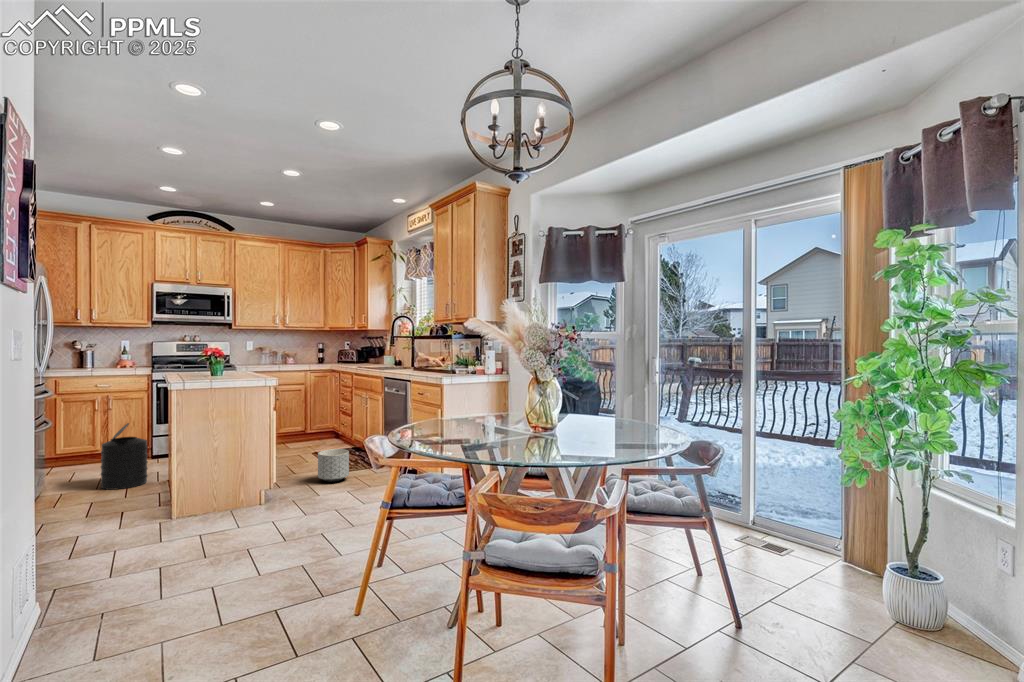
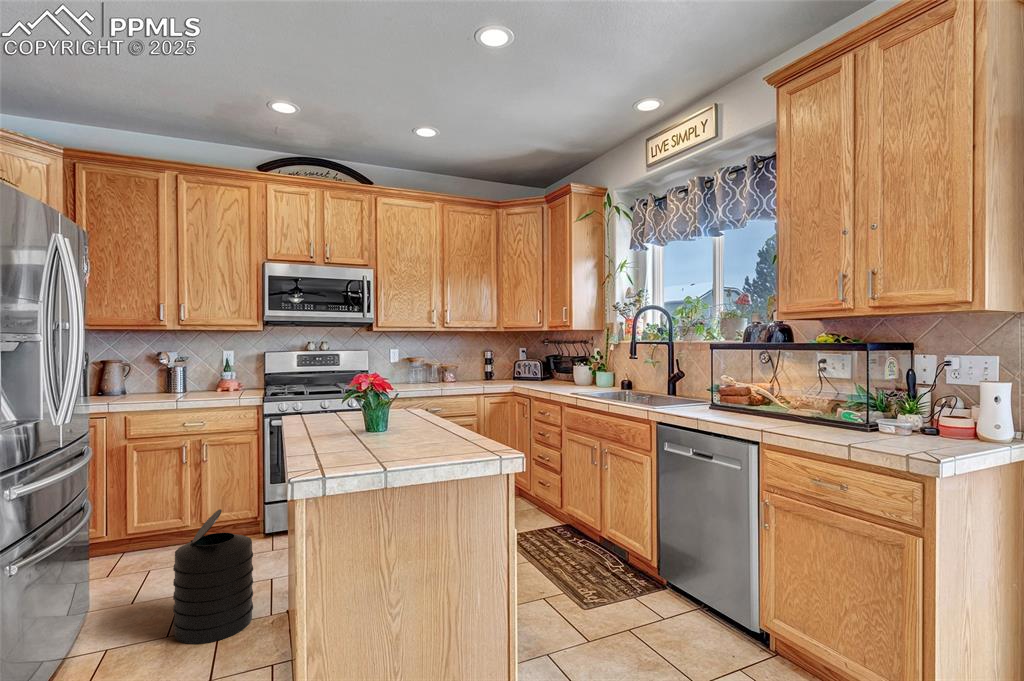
planter: present [318,449,349,482] -> none [566,574,628,653]

